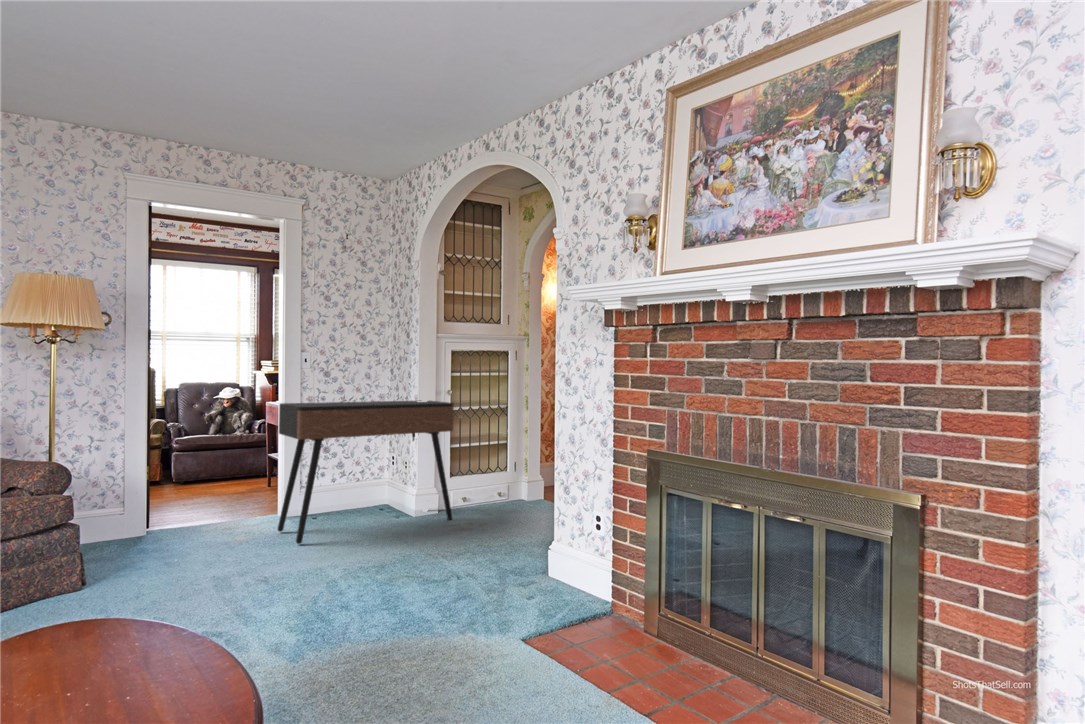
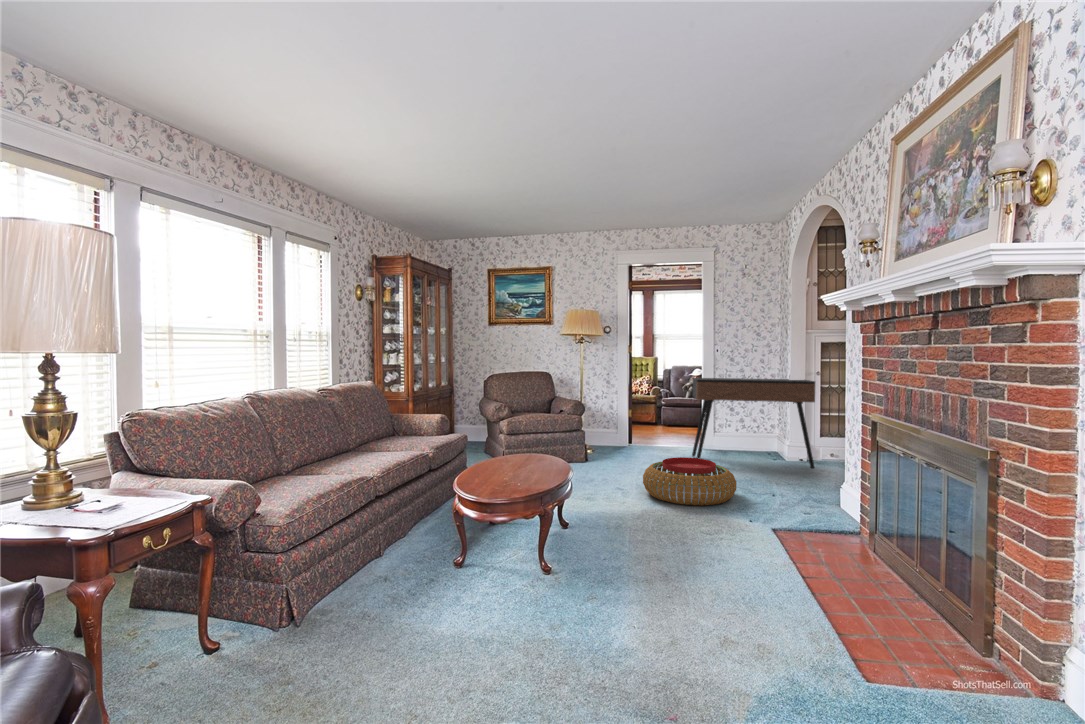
pouf: none [260,542,424,637] -> present [643,457,736,506]

